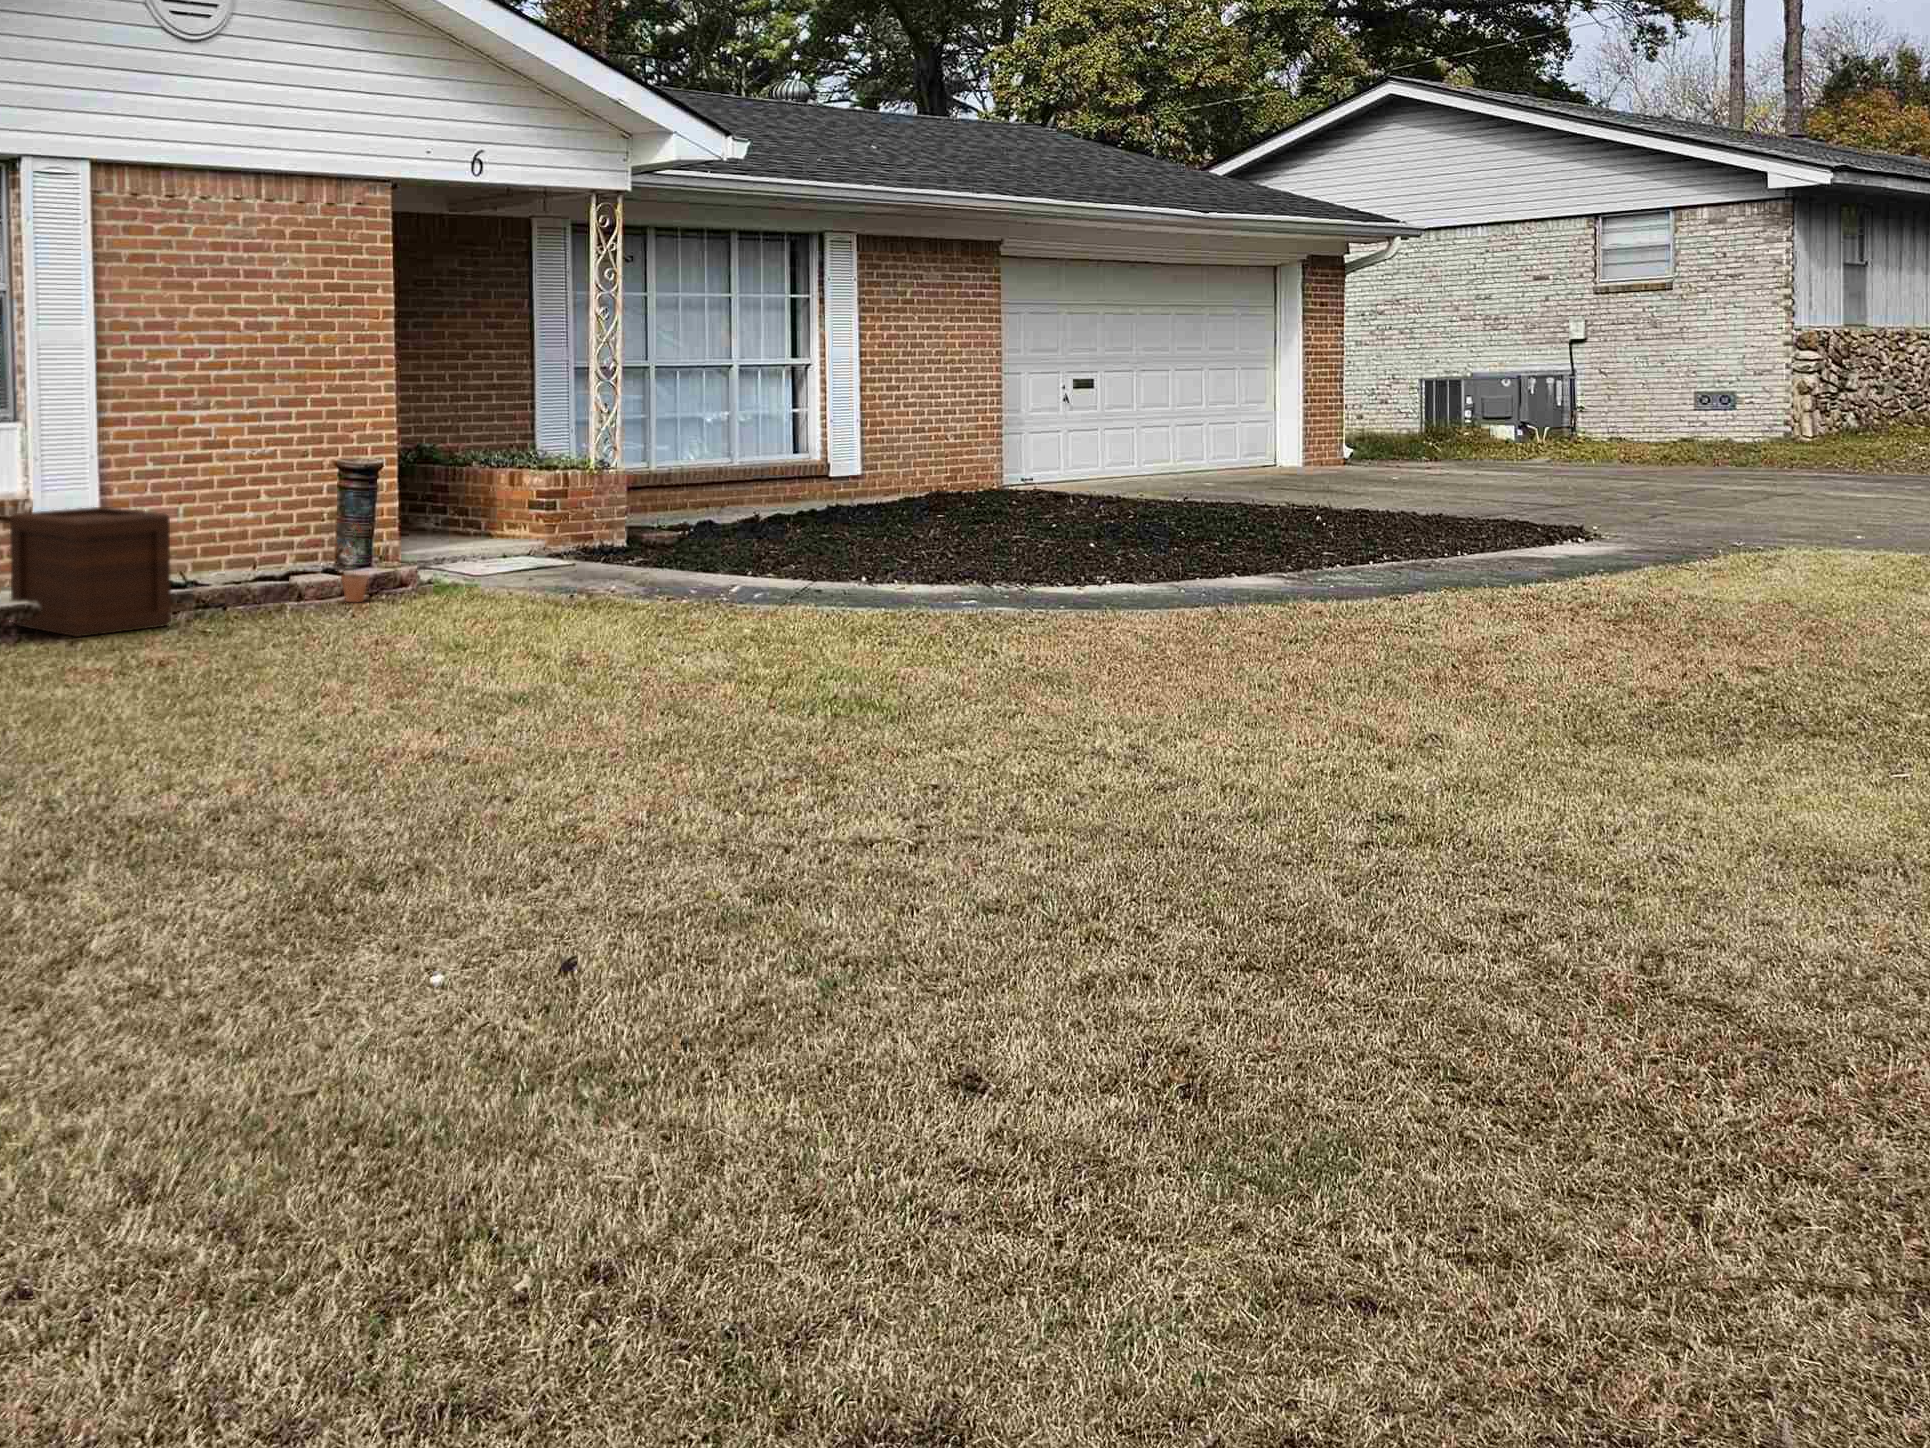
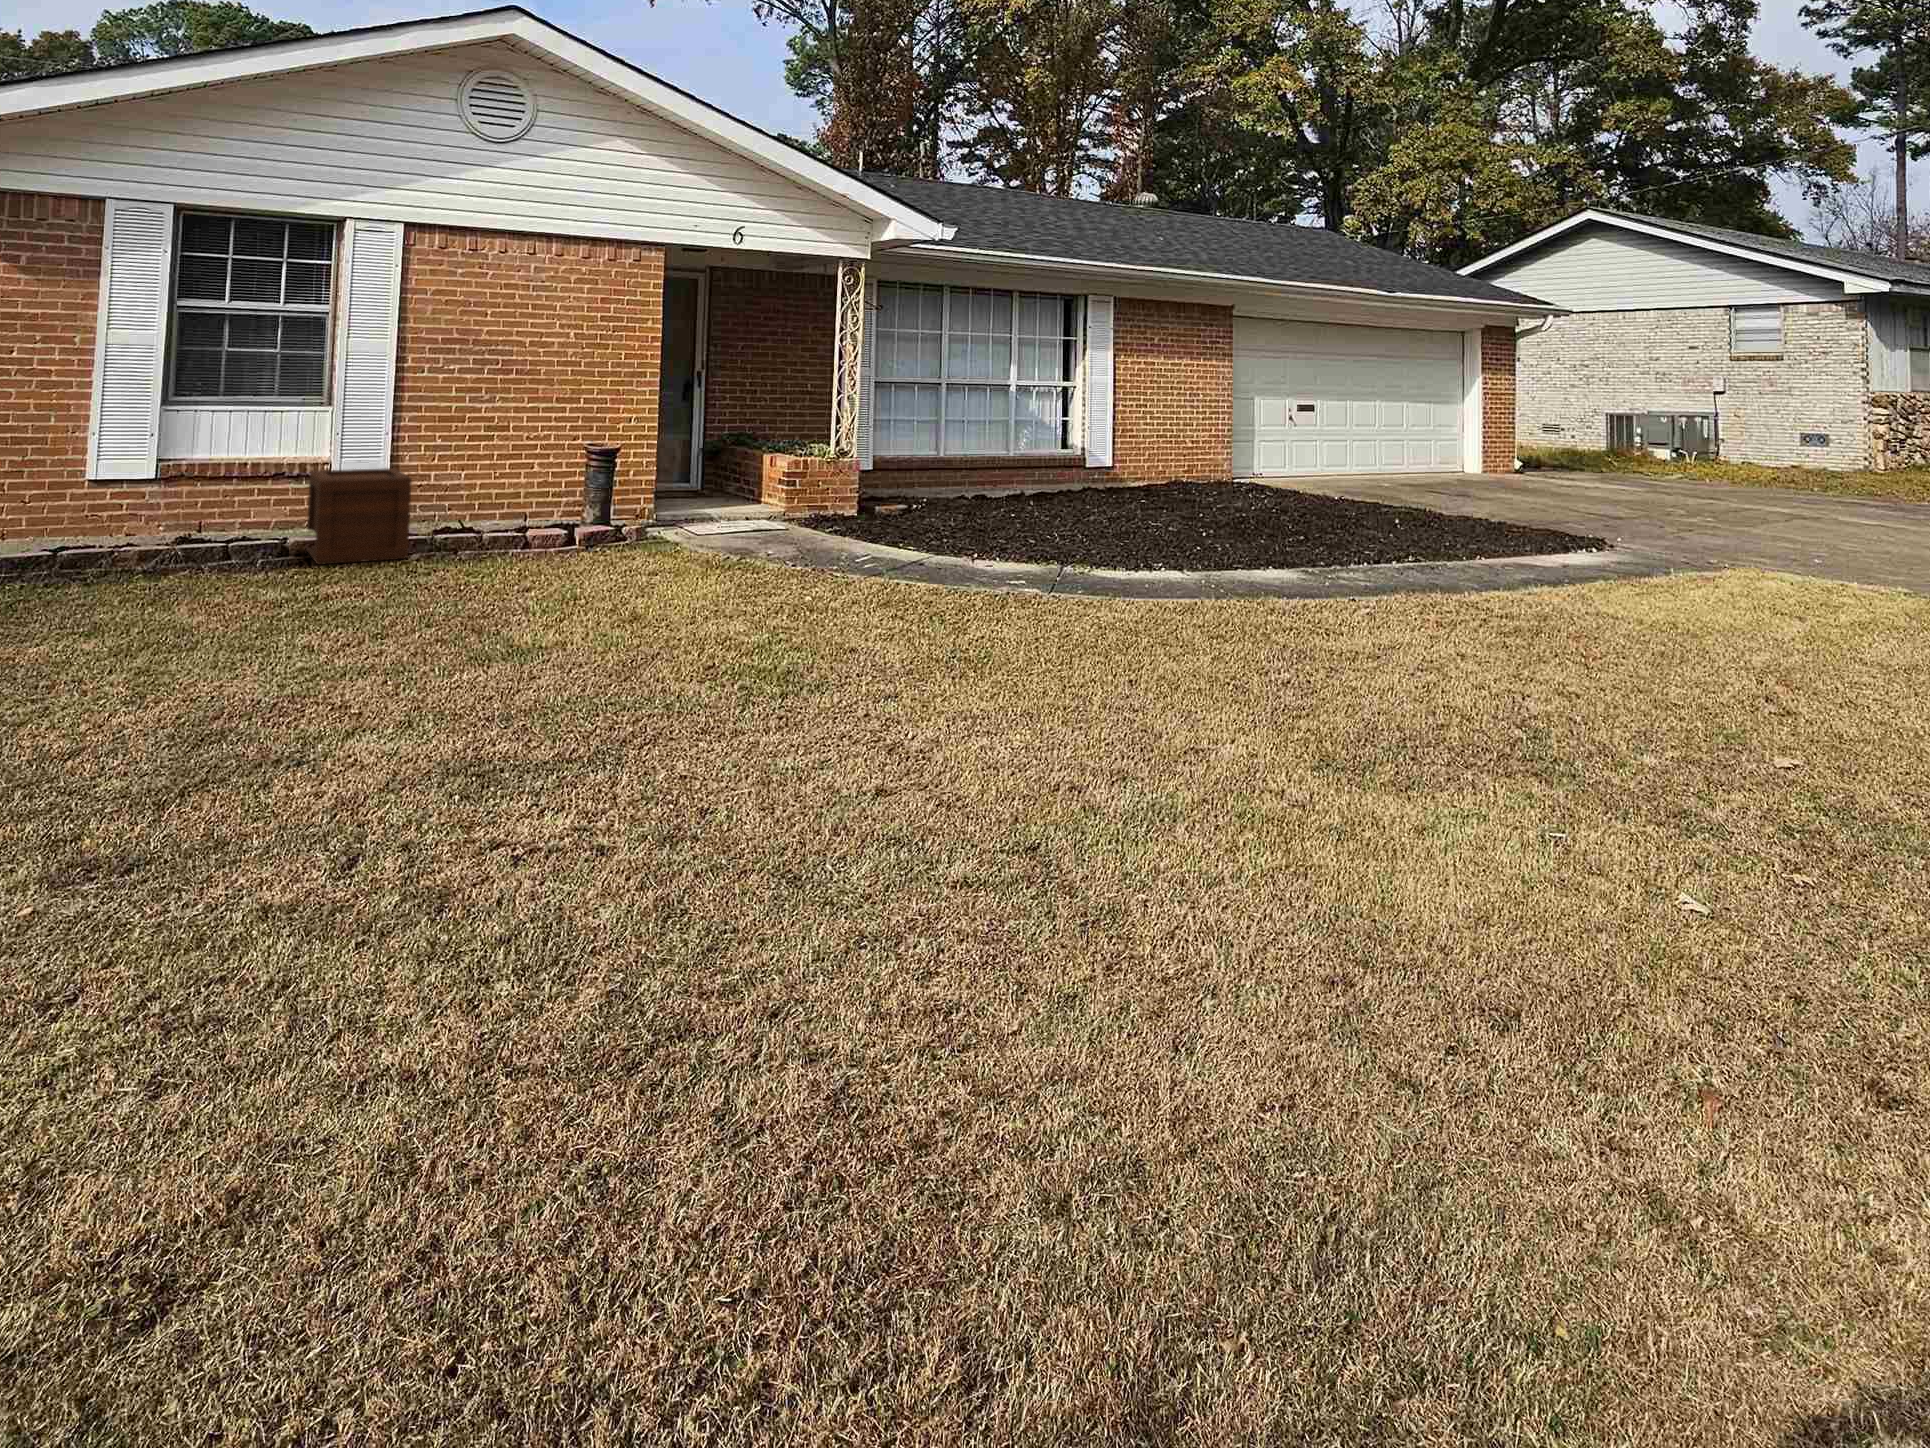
potted plant: present [336,524,368,602] -> none [579,487,600,546]

